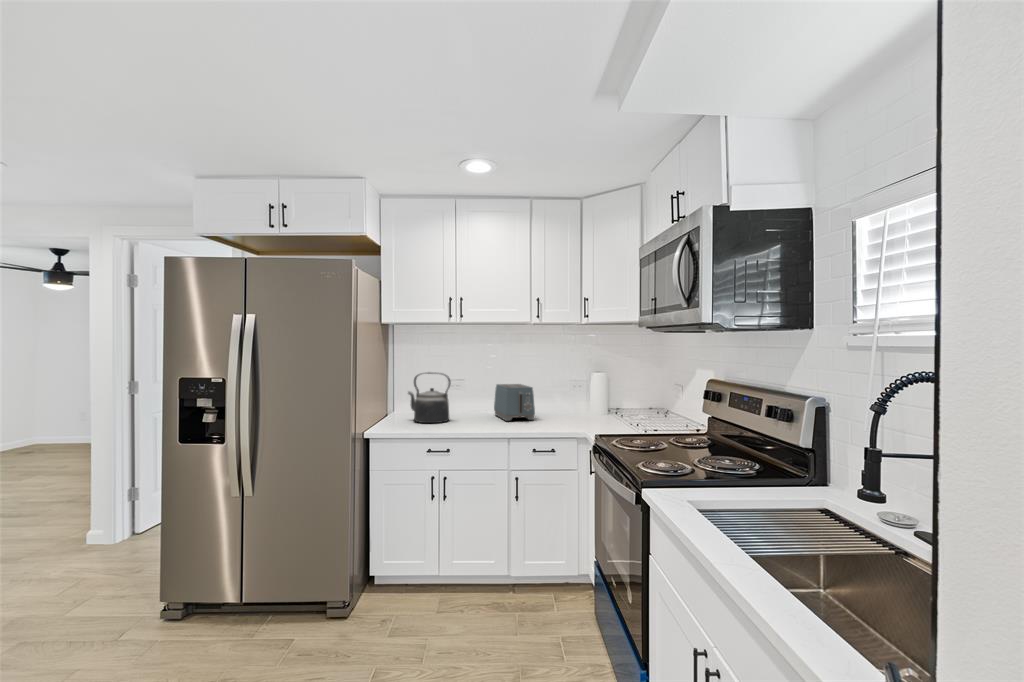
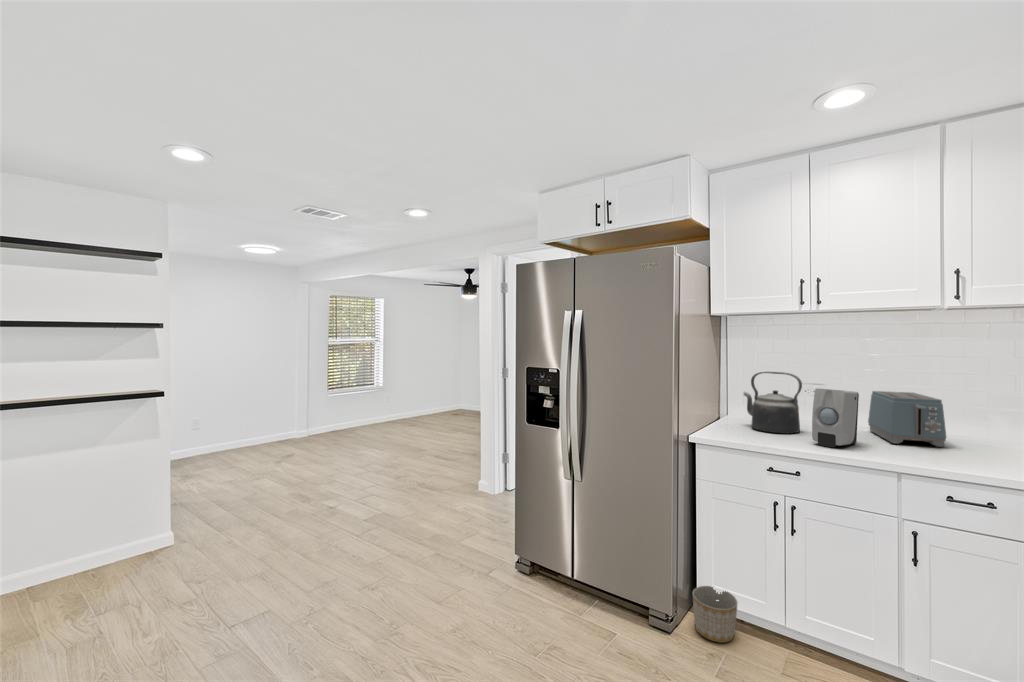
soap dispenser: none [457,384,486,428] -> present [812,388,859,447]
planter: none [367,564,403,609] -> present [693,586,737,643]

